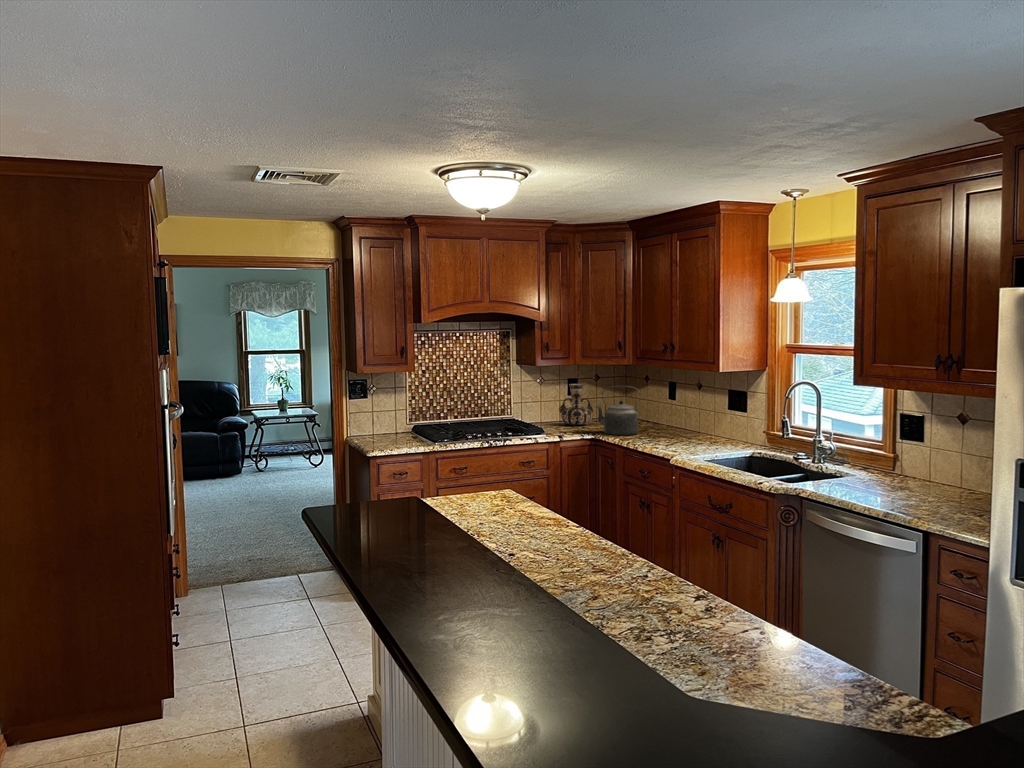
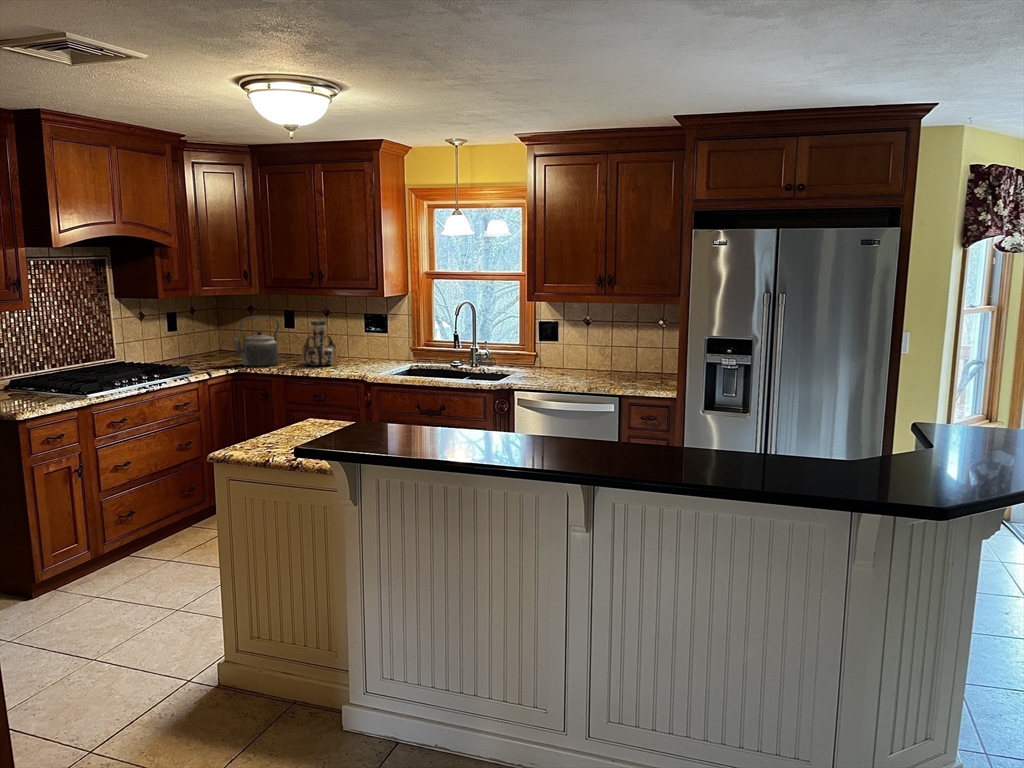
decorative vase: present [559,384,594,425] -> present [302,320,337,366]

